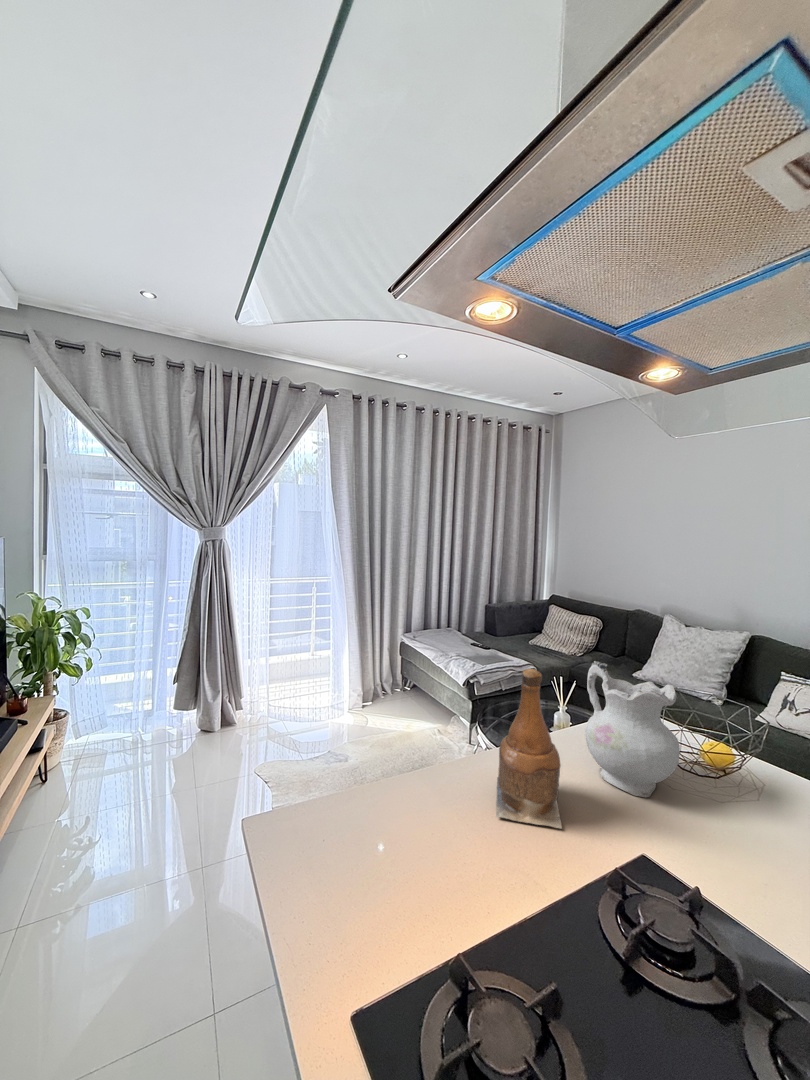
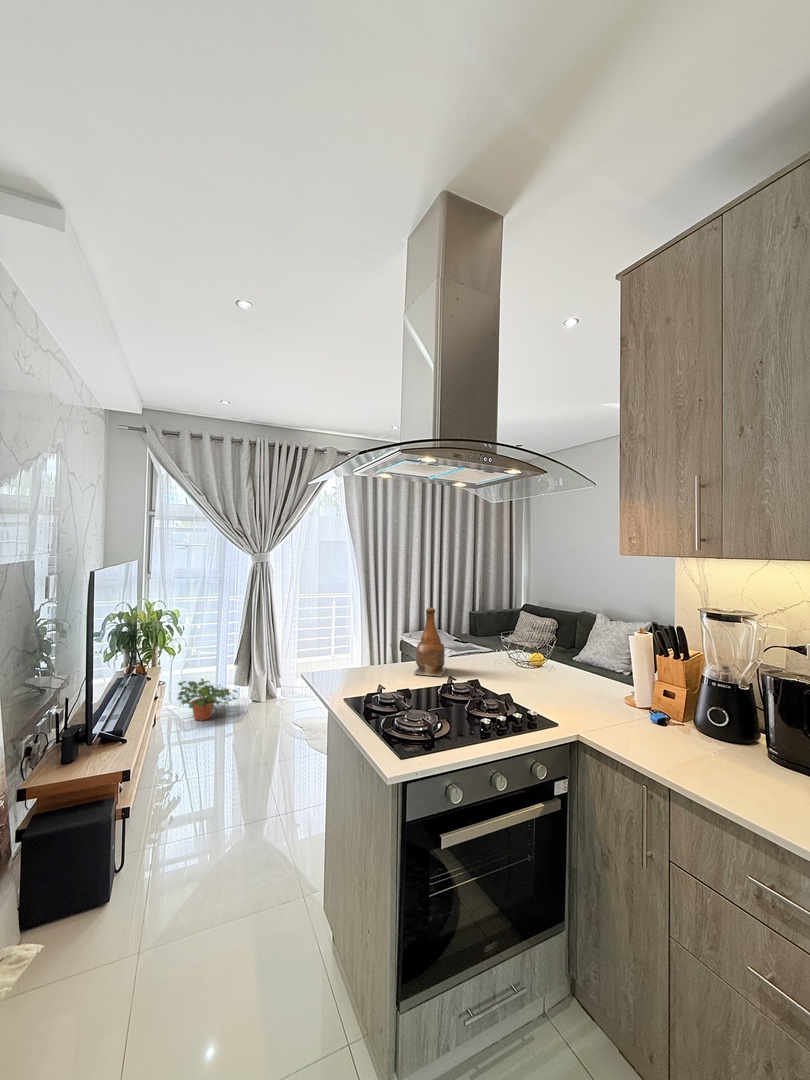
ceramic pitcher: present [585,661,680,797] -> none [466,610,509,671]
potted plant: none [82,704,178,769] -> present [177,679,237,720]

